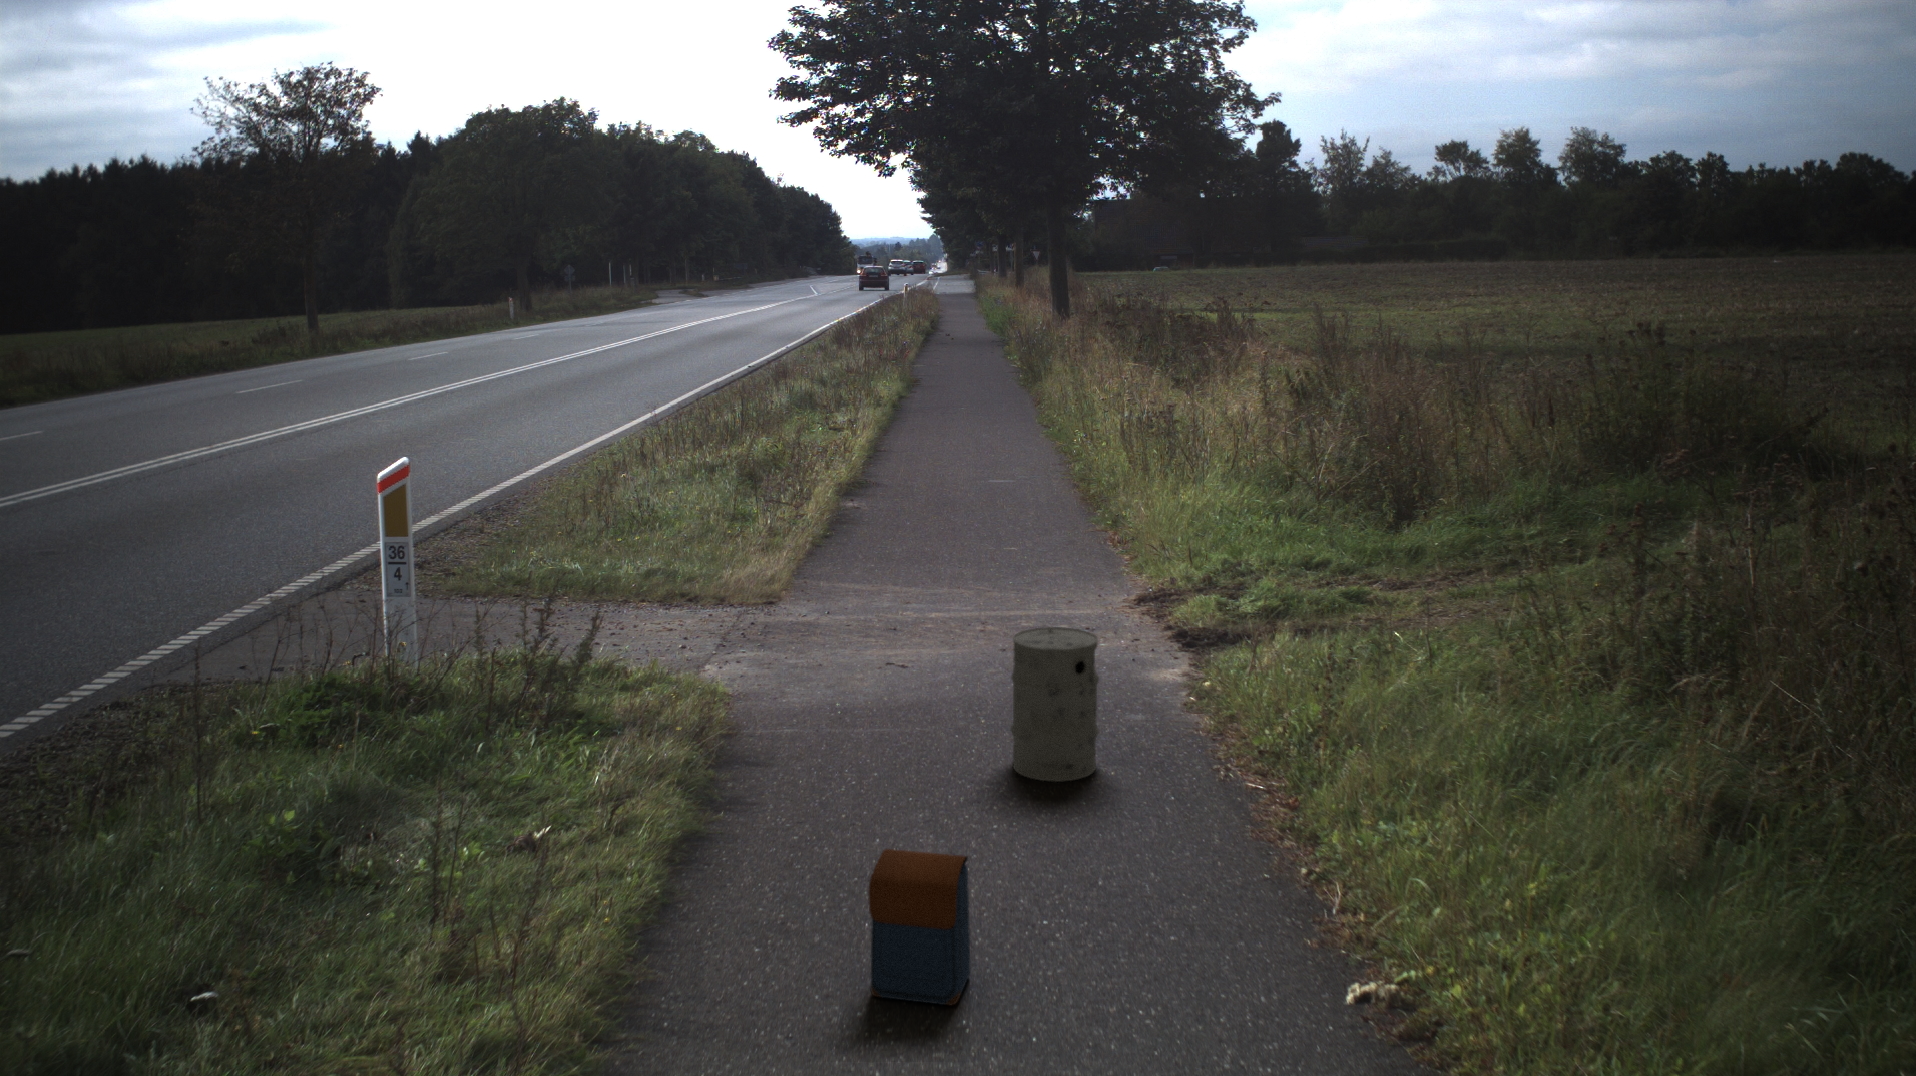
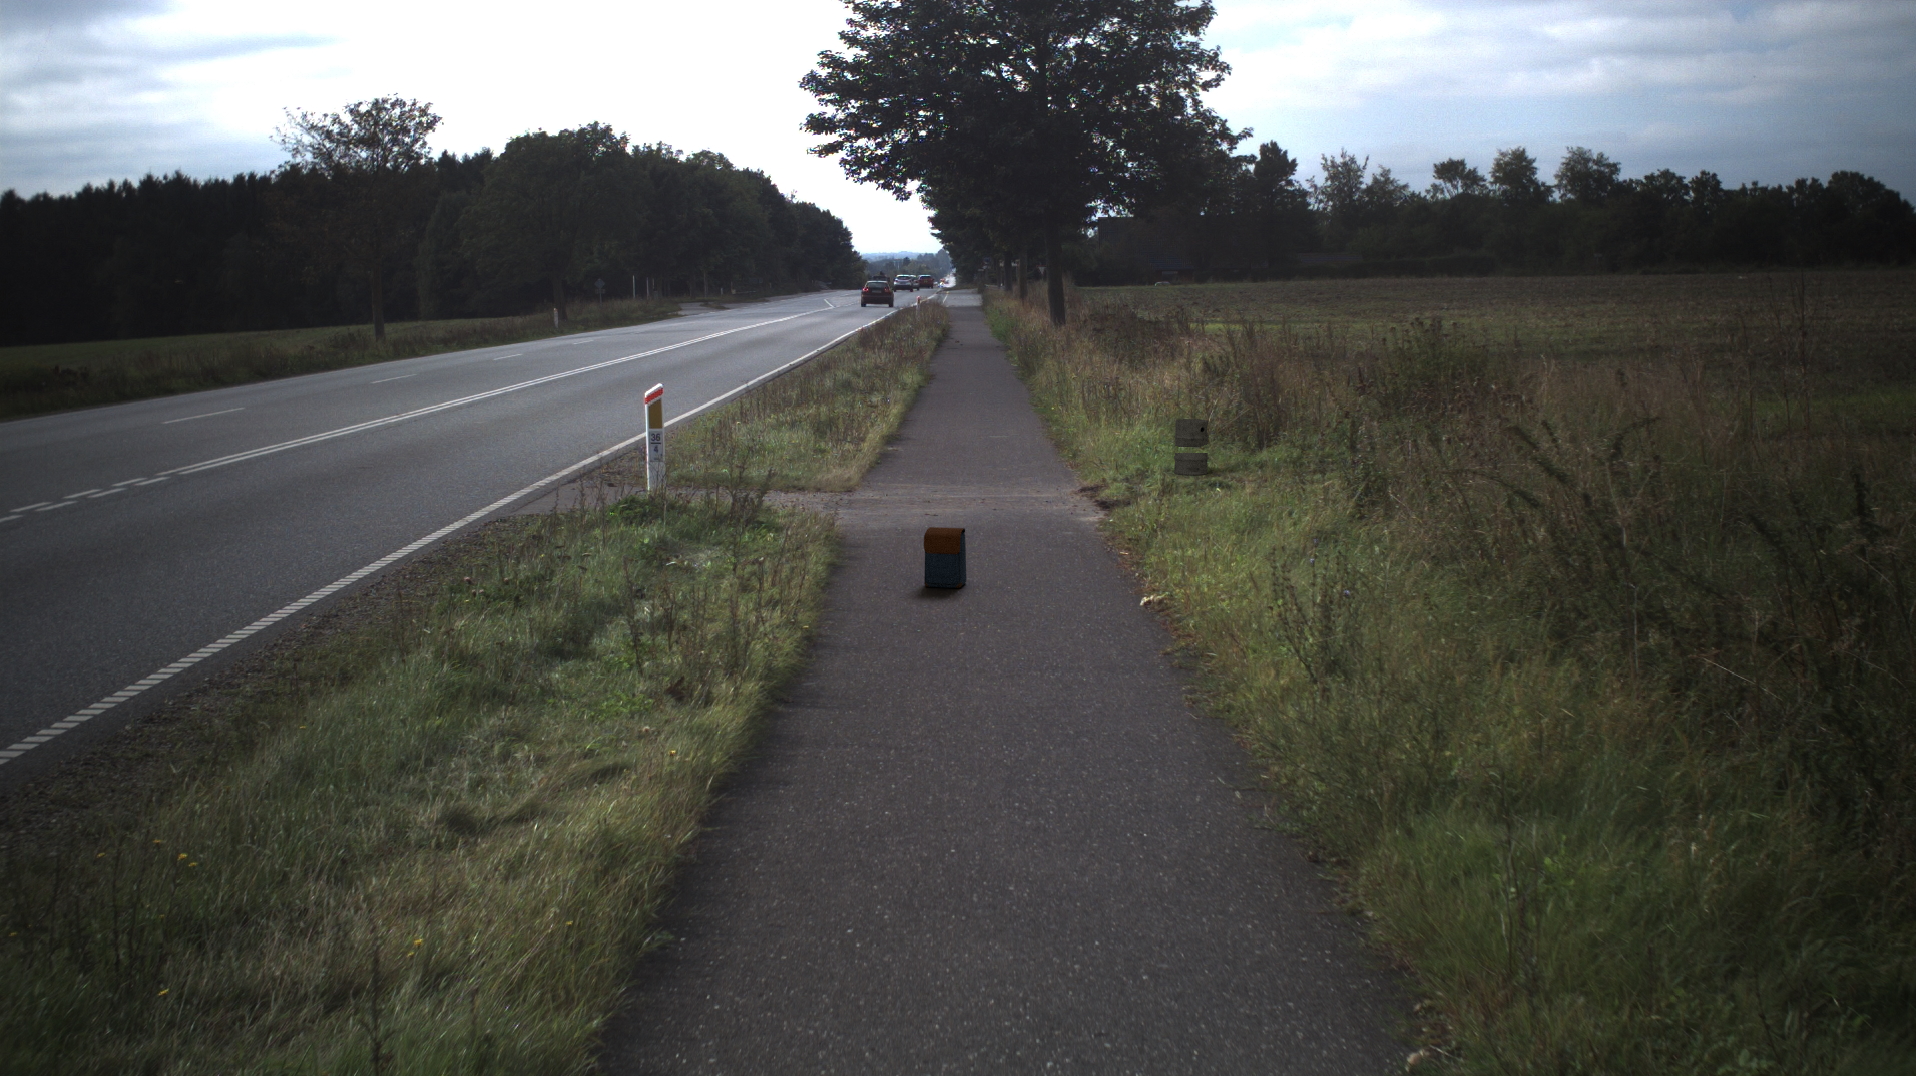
trash can: present [1011,627,1099,782] -> present [1174,419,1209,475]

